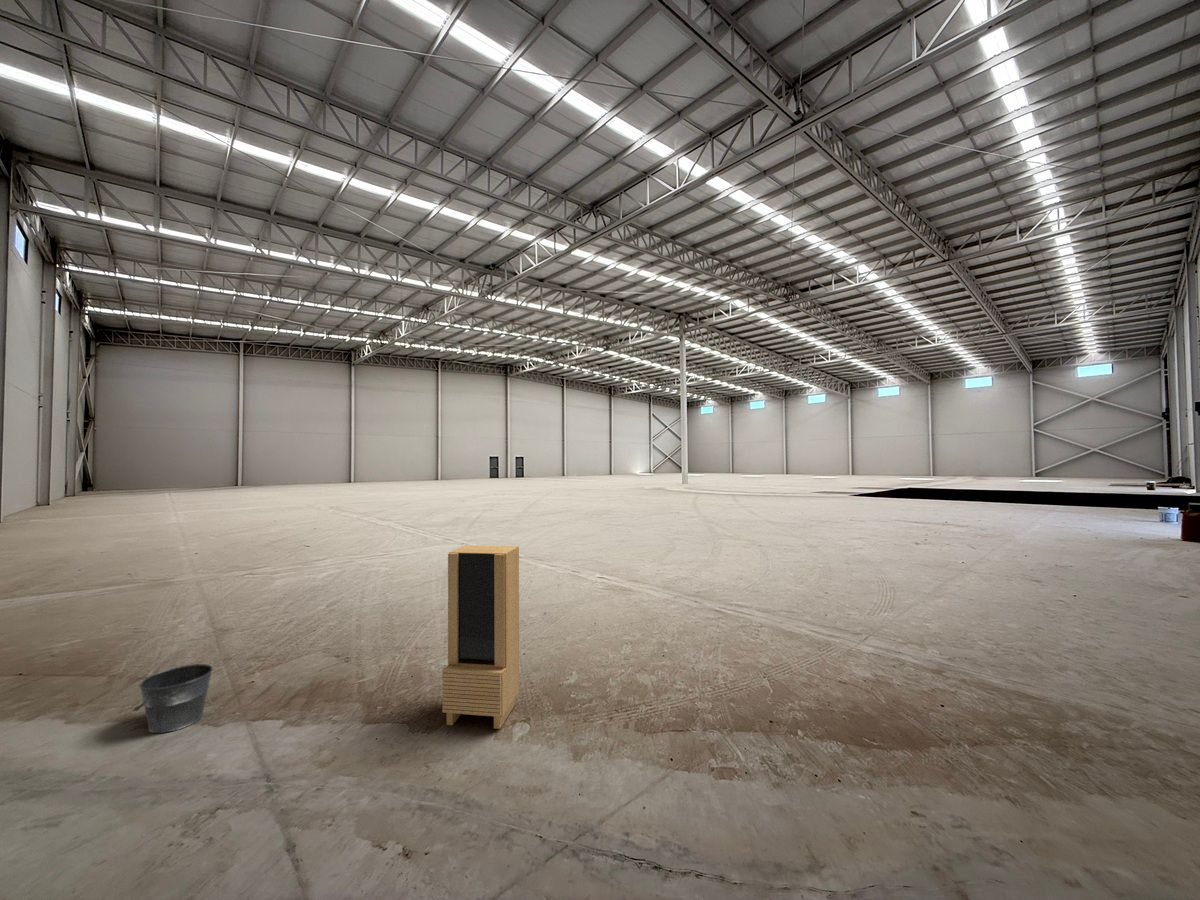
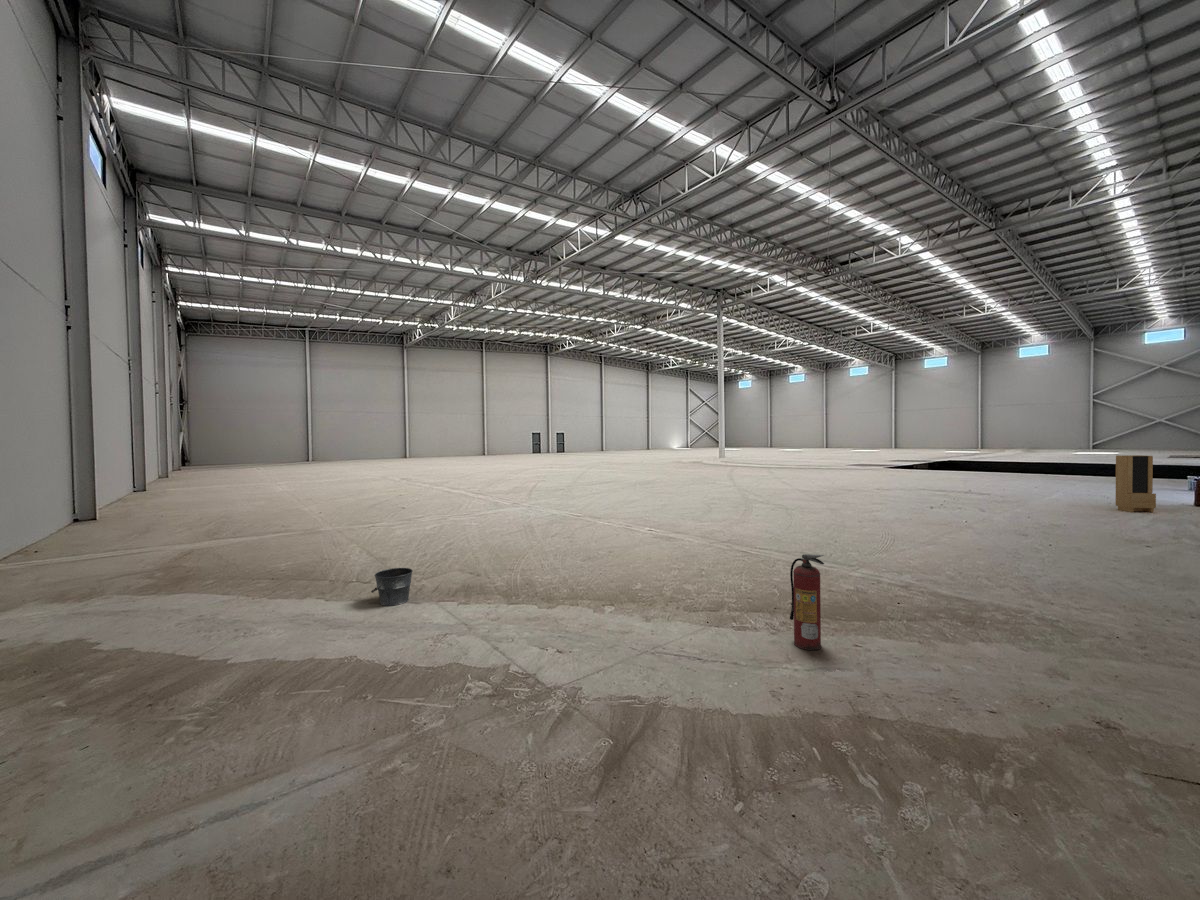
storage cabinet: present [442,545,519,729] -> present [1116,455,1156,512]
fire extinguisher: none [791,666,850,838] -> present [790,554,824,650]

